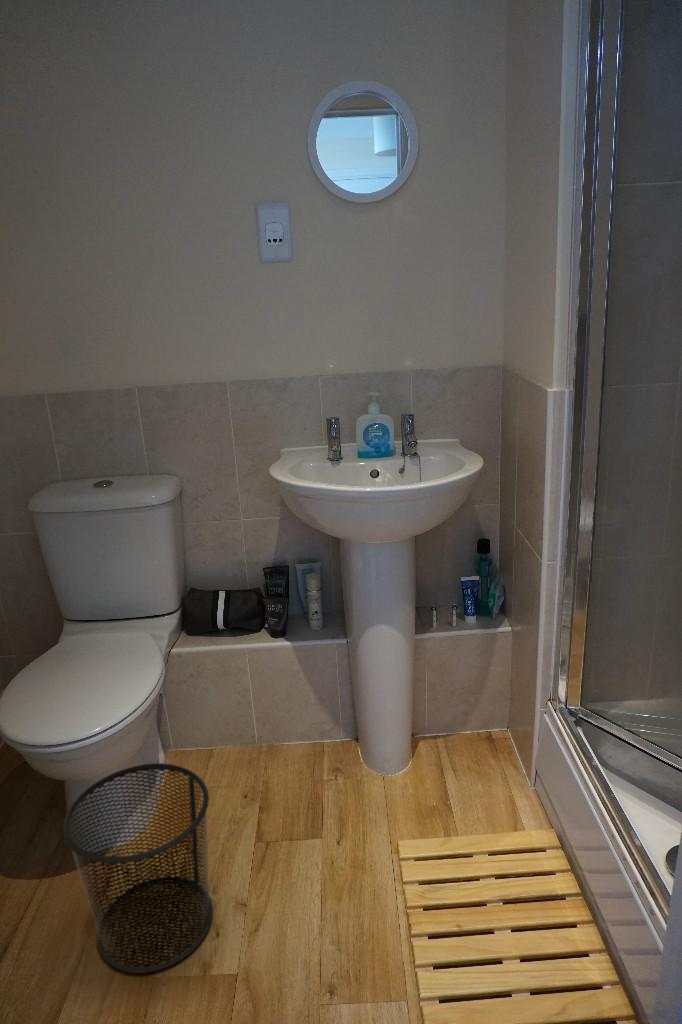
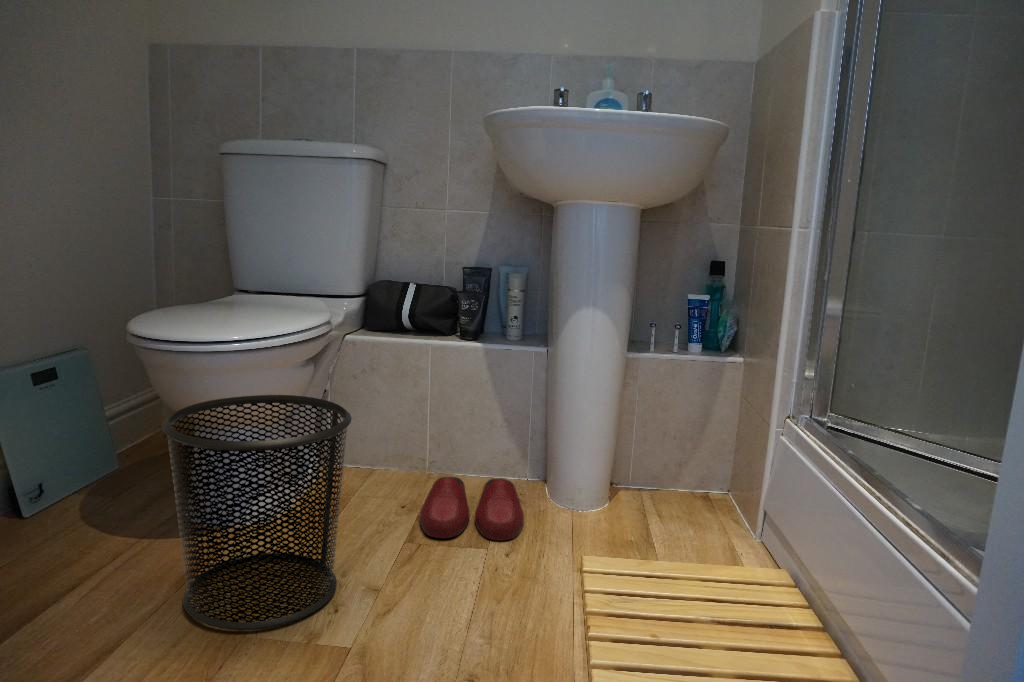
slippers: none [262,752,346,834] -> present [420,477,524,541]

